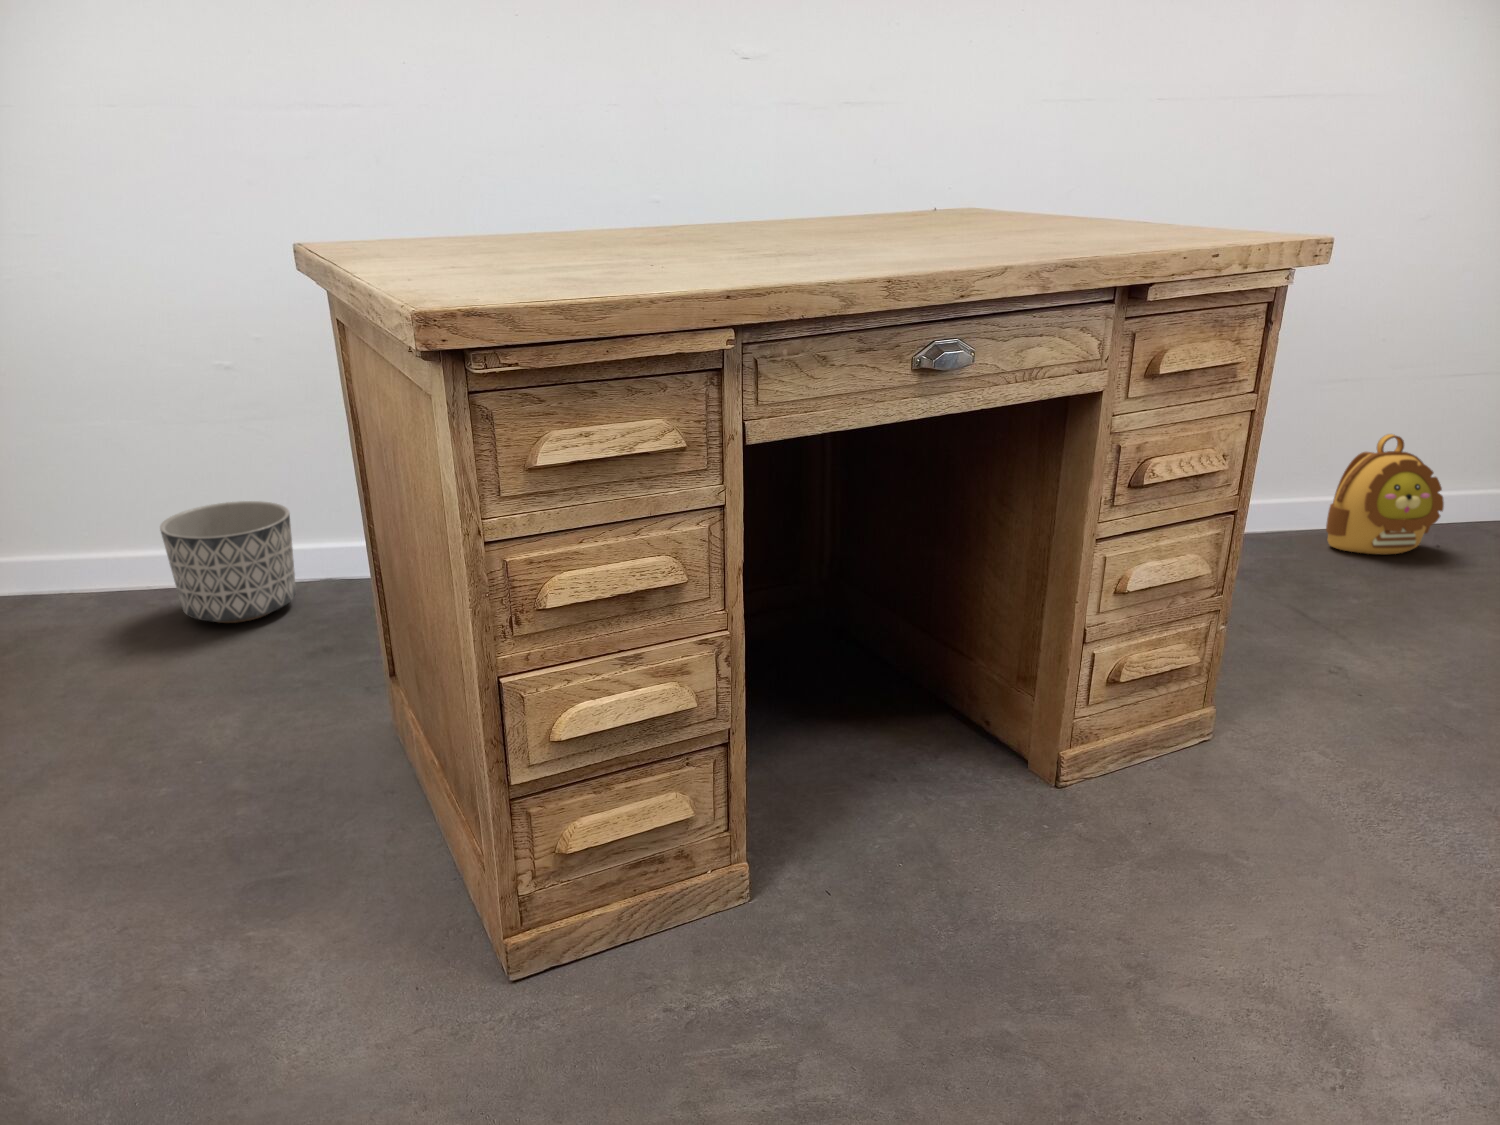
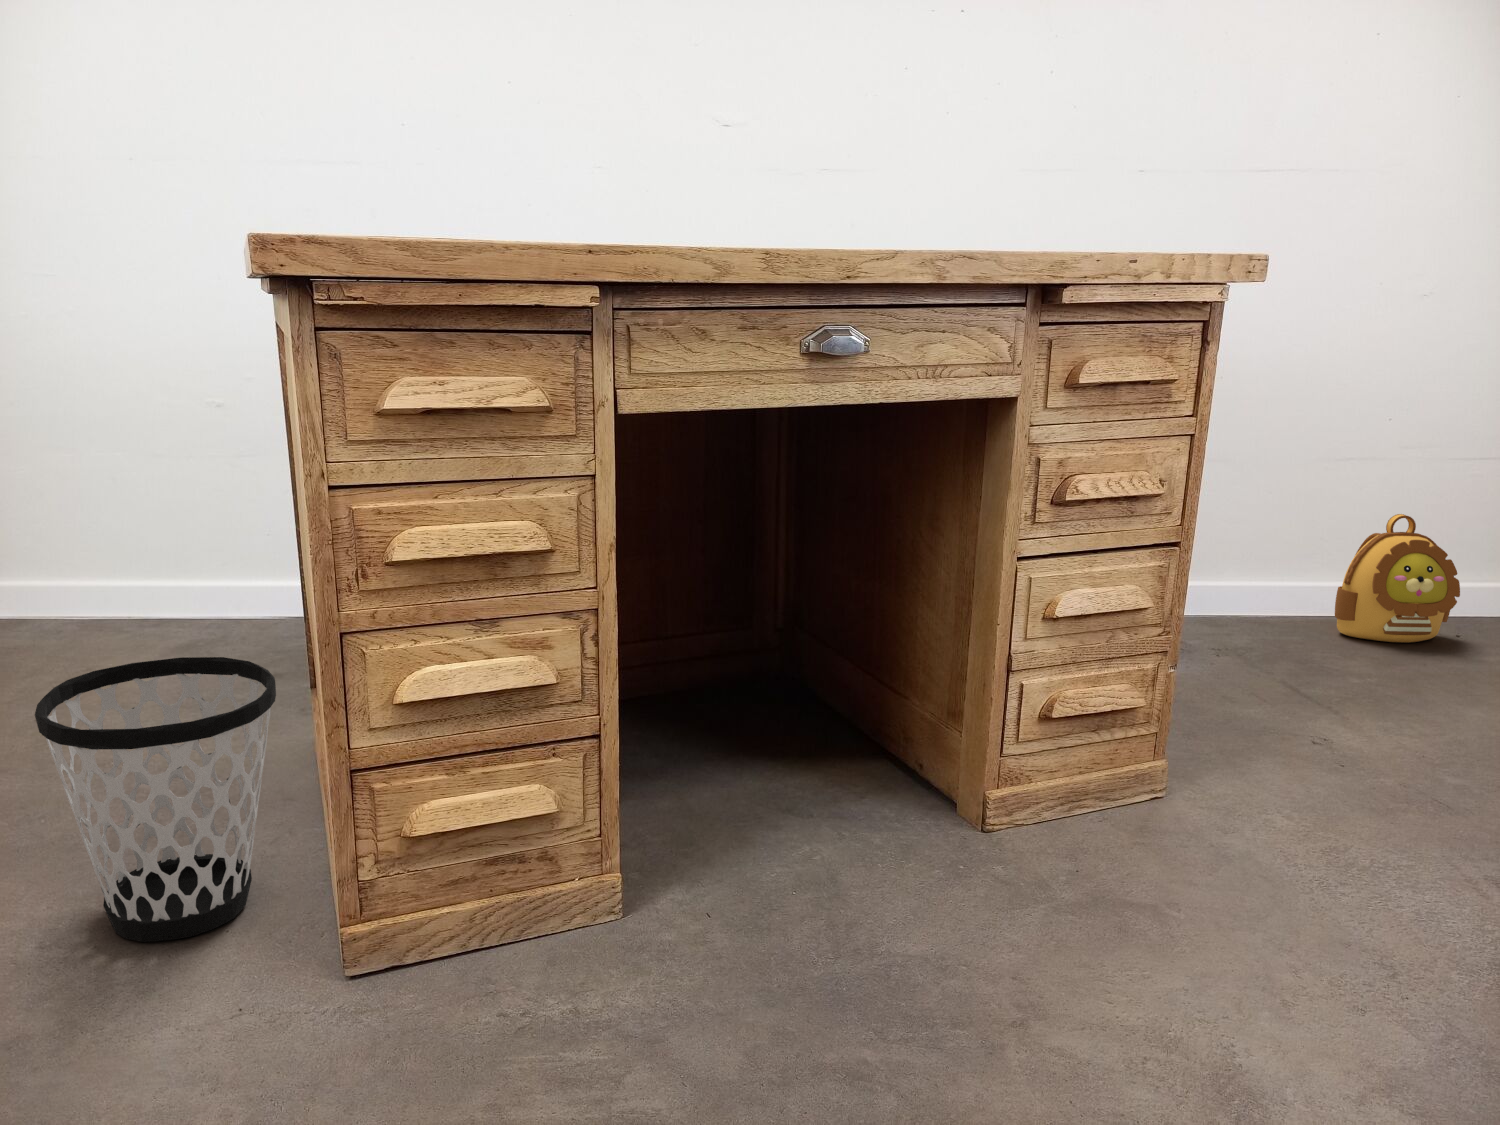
planter: present [160,501,296,623] -> none [111,533,245,651]
wastebasket: none [192,679,415,958] -> present [35,657,276,942]

